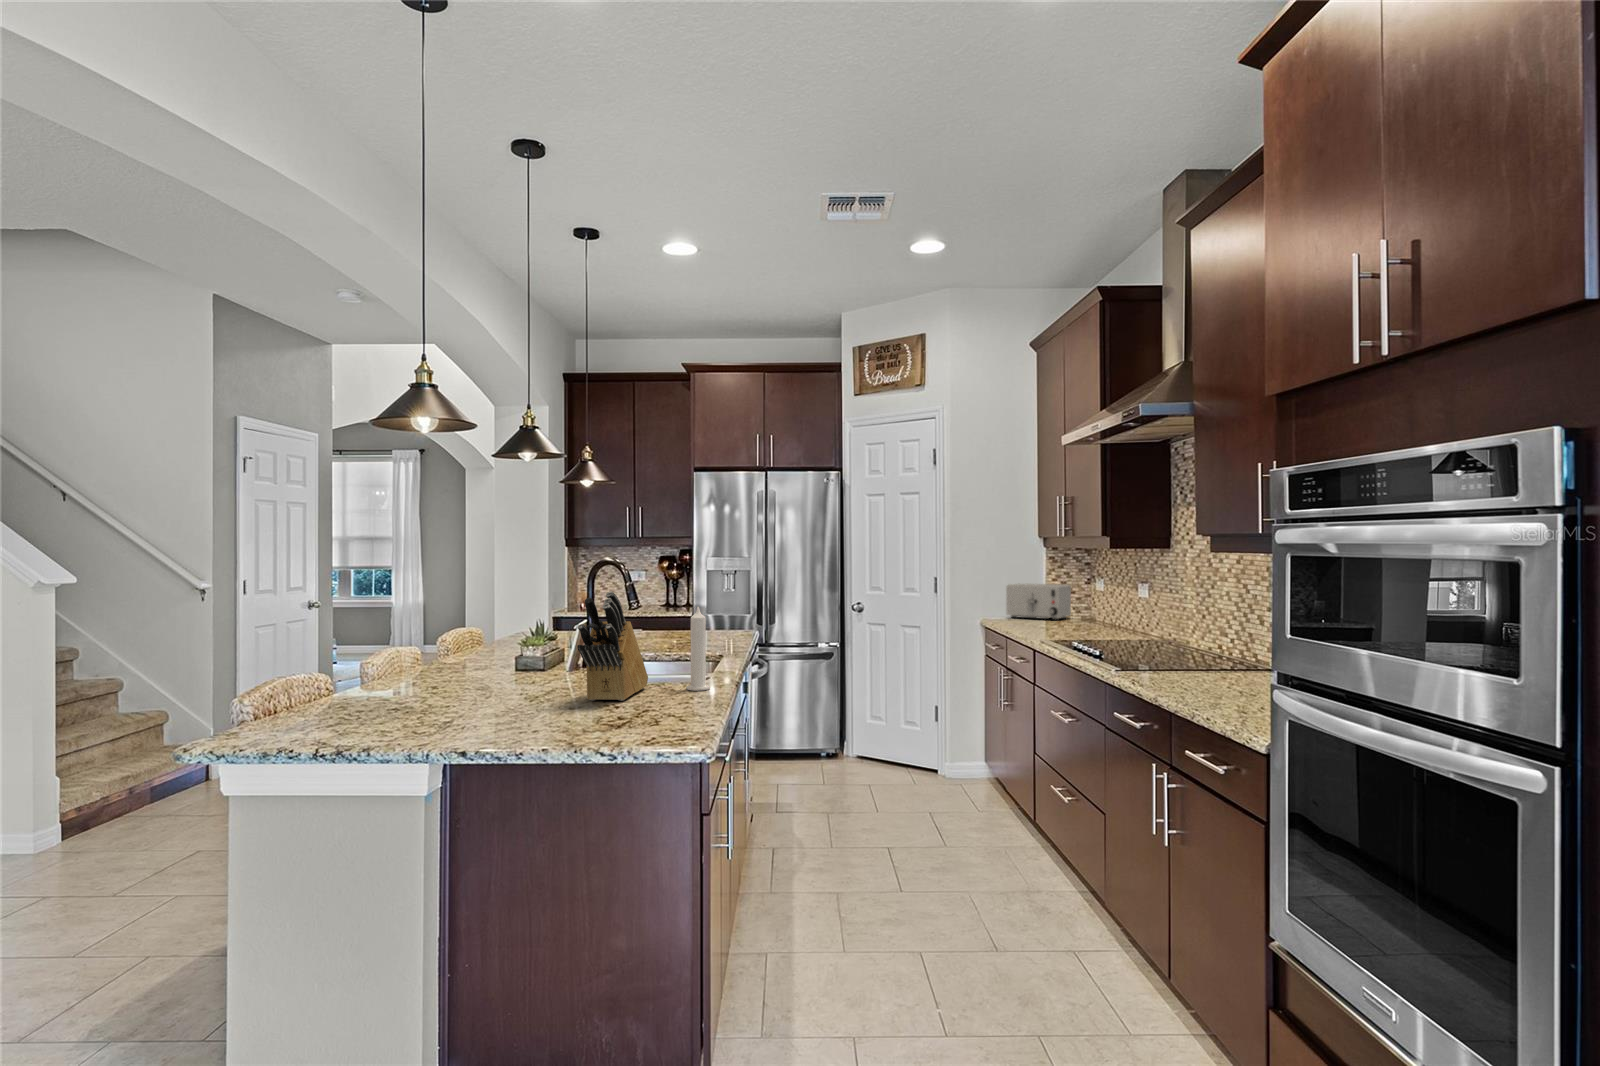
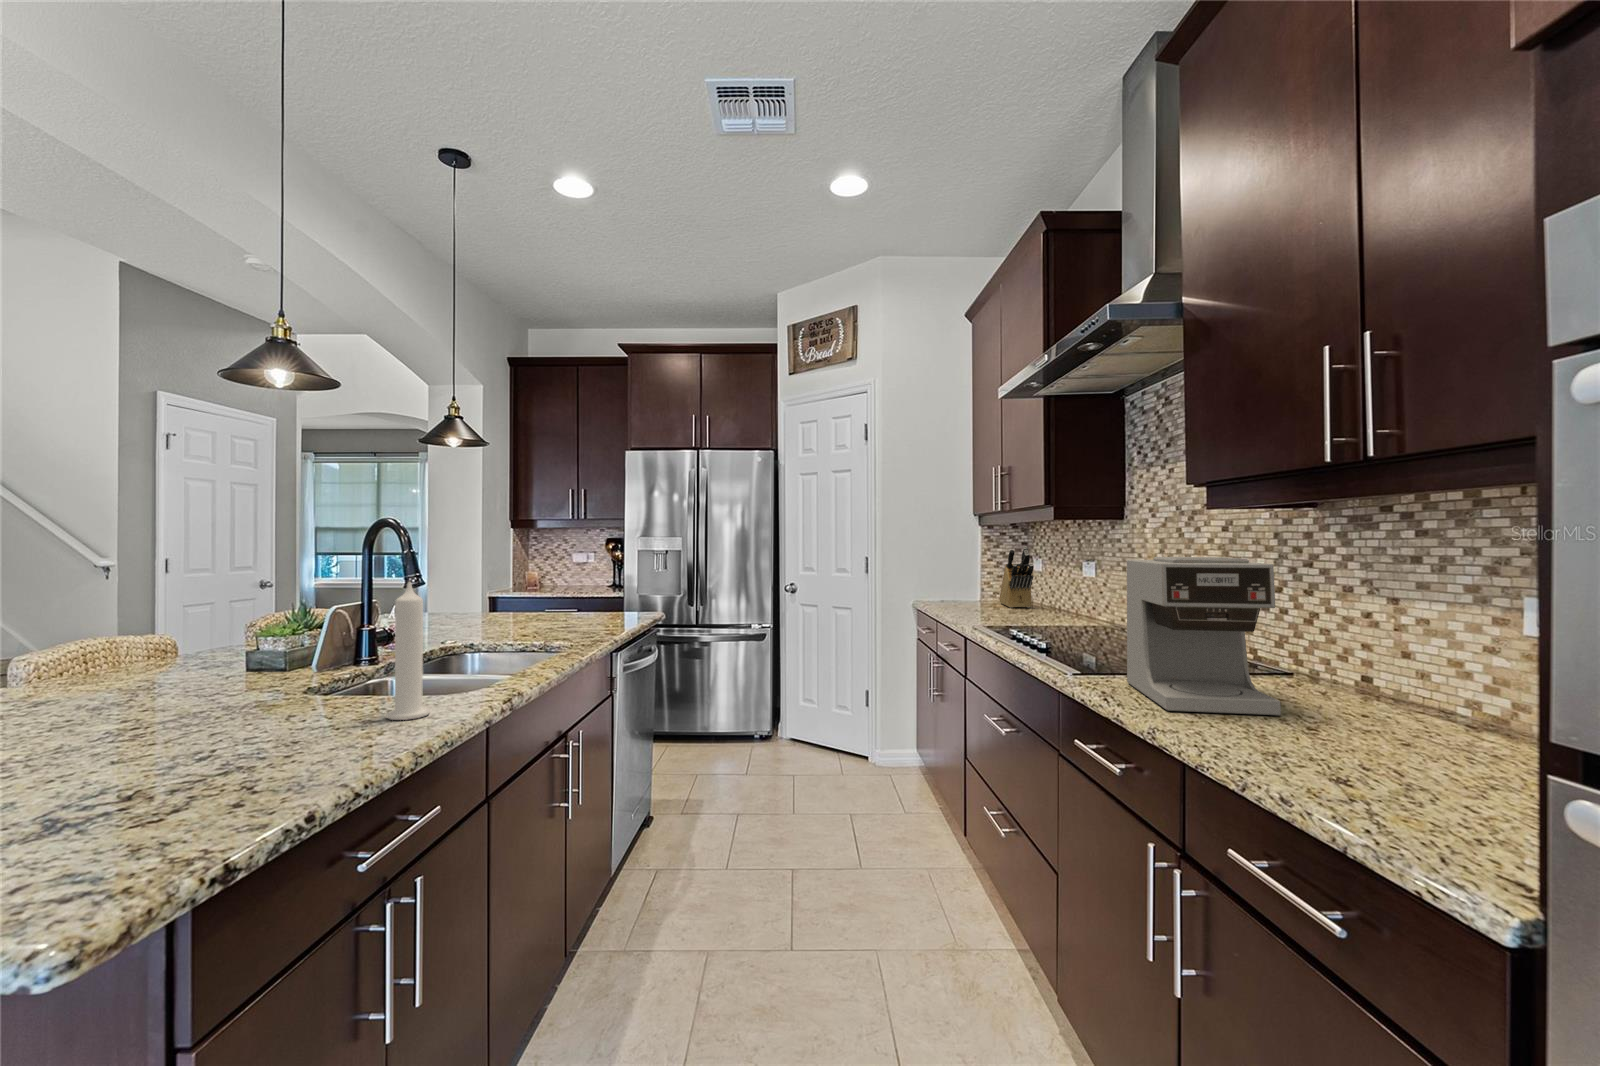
toaster: present [1006,583,1071,620] -> none [941,564,1007,602]
coffee maker: none [1151,588,1239,689] -> present [1127,557,1281,715]
knife block: present [577,591,648,701] -> present [999,546,1034,608]

